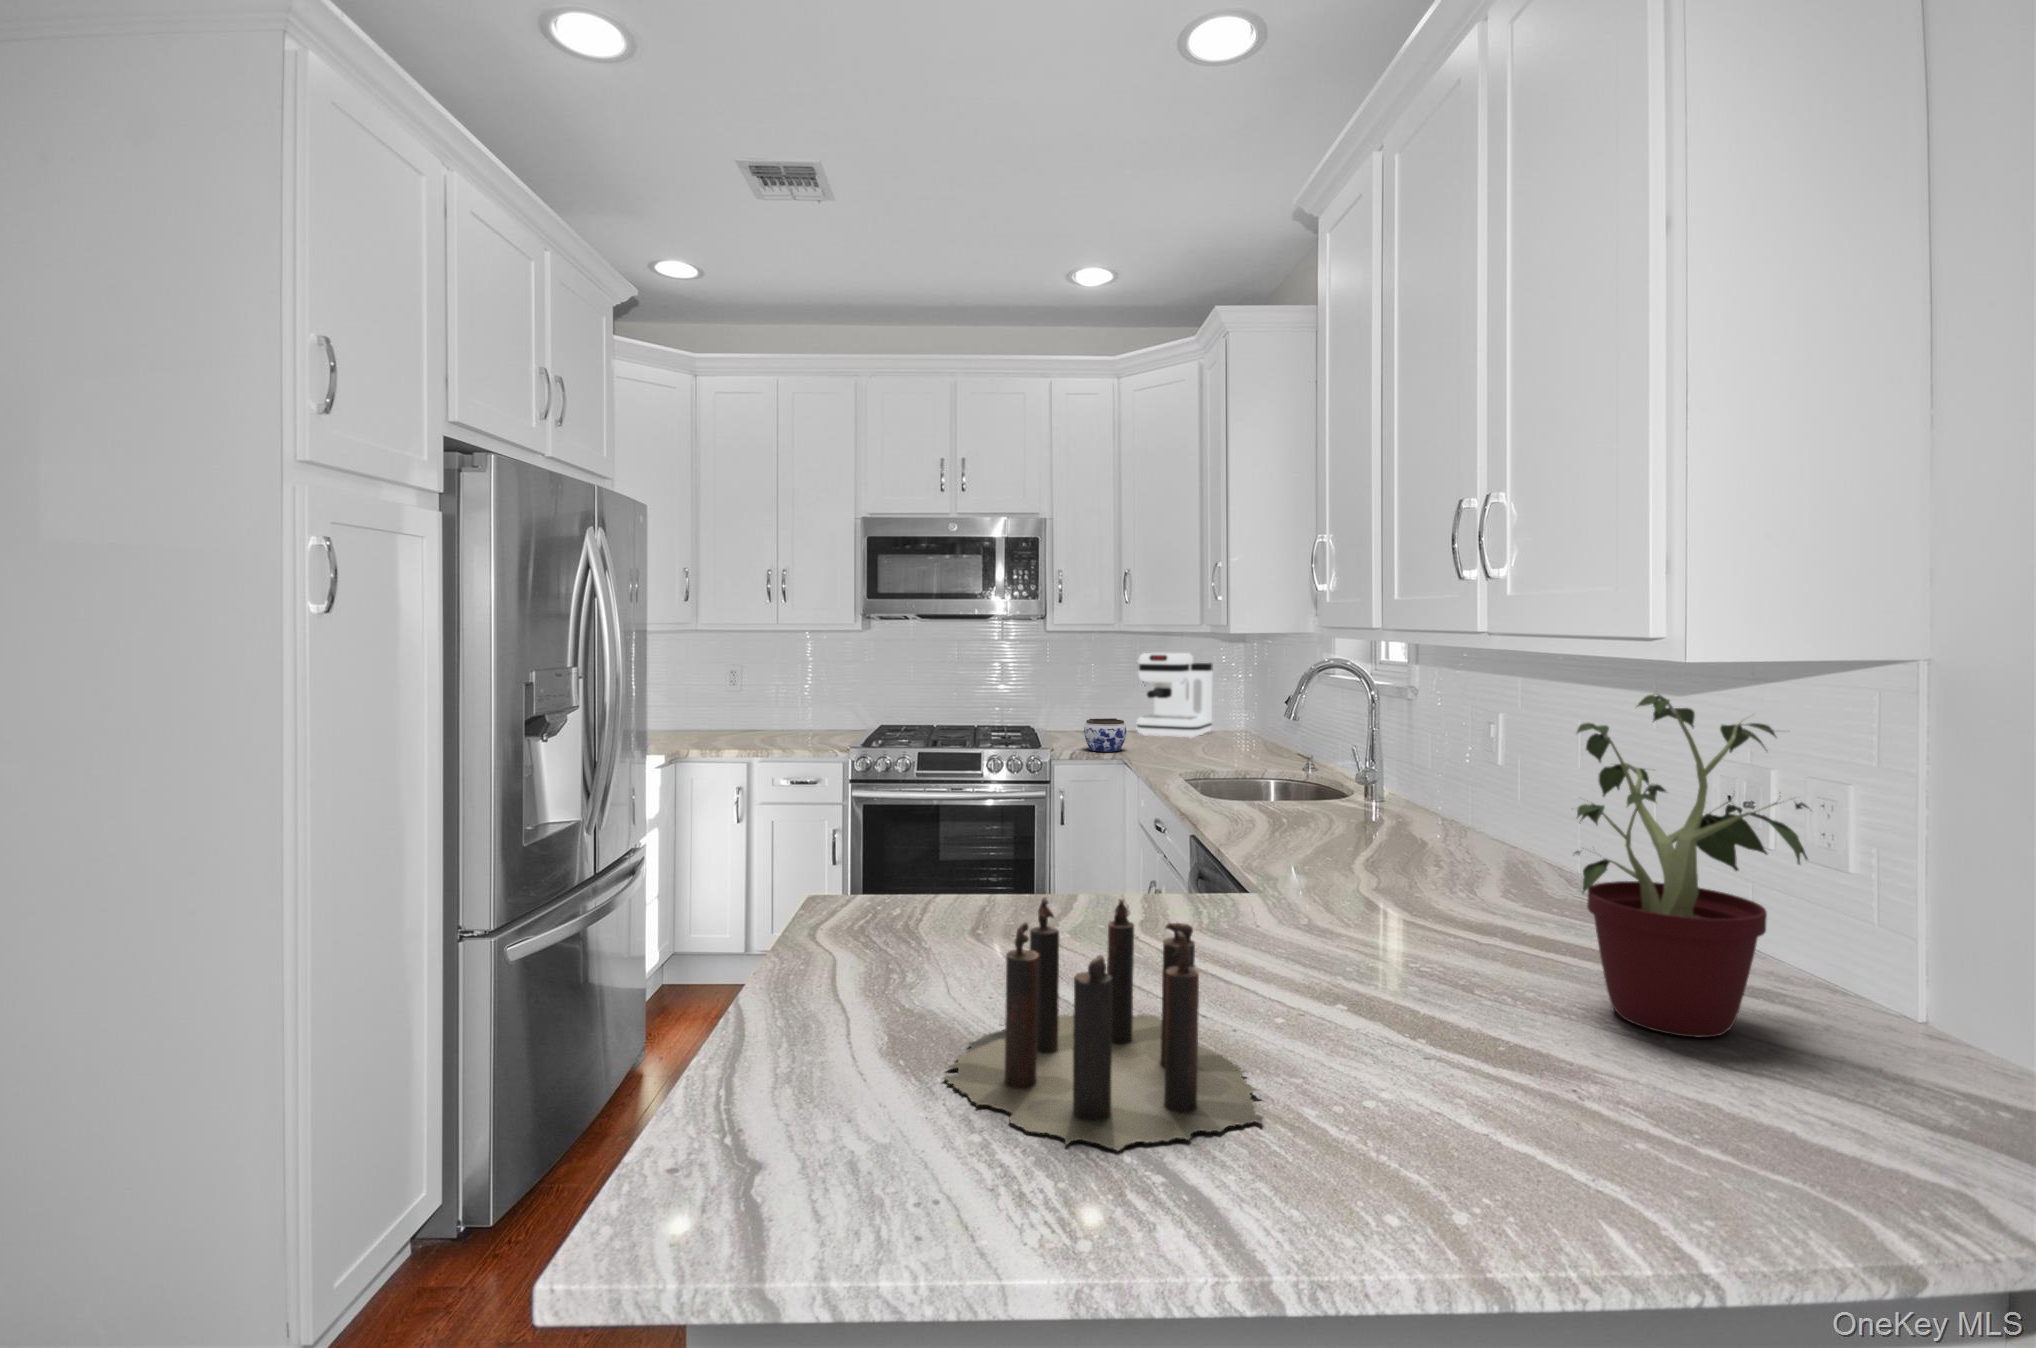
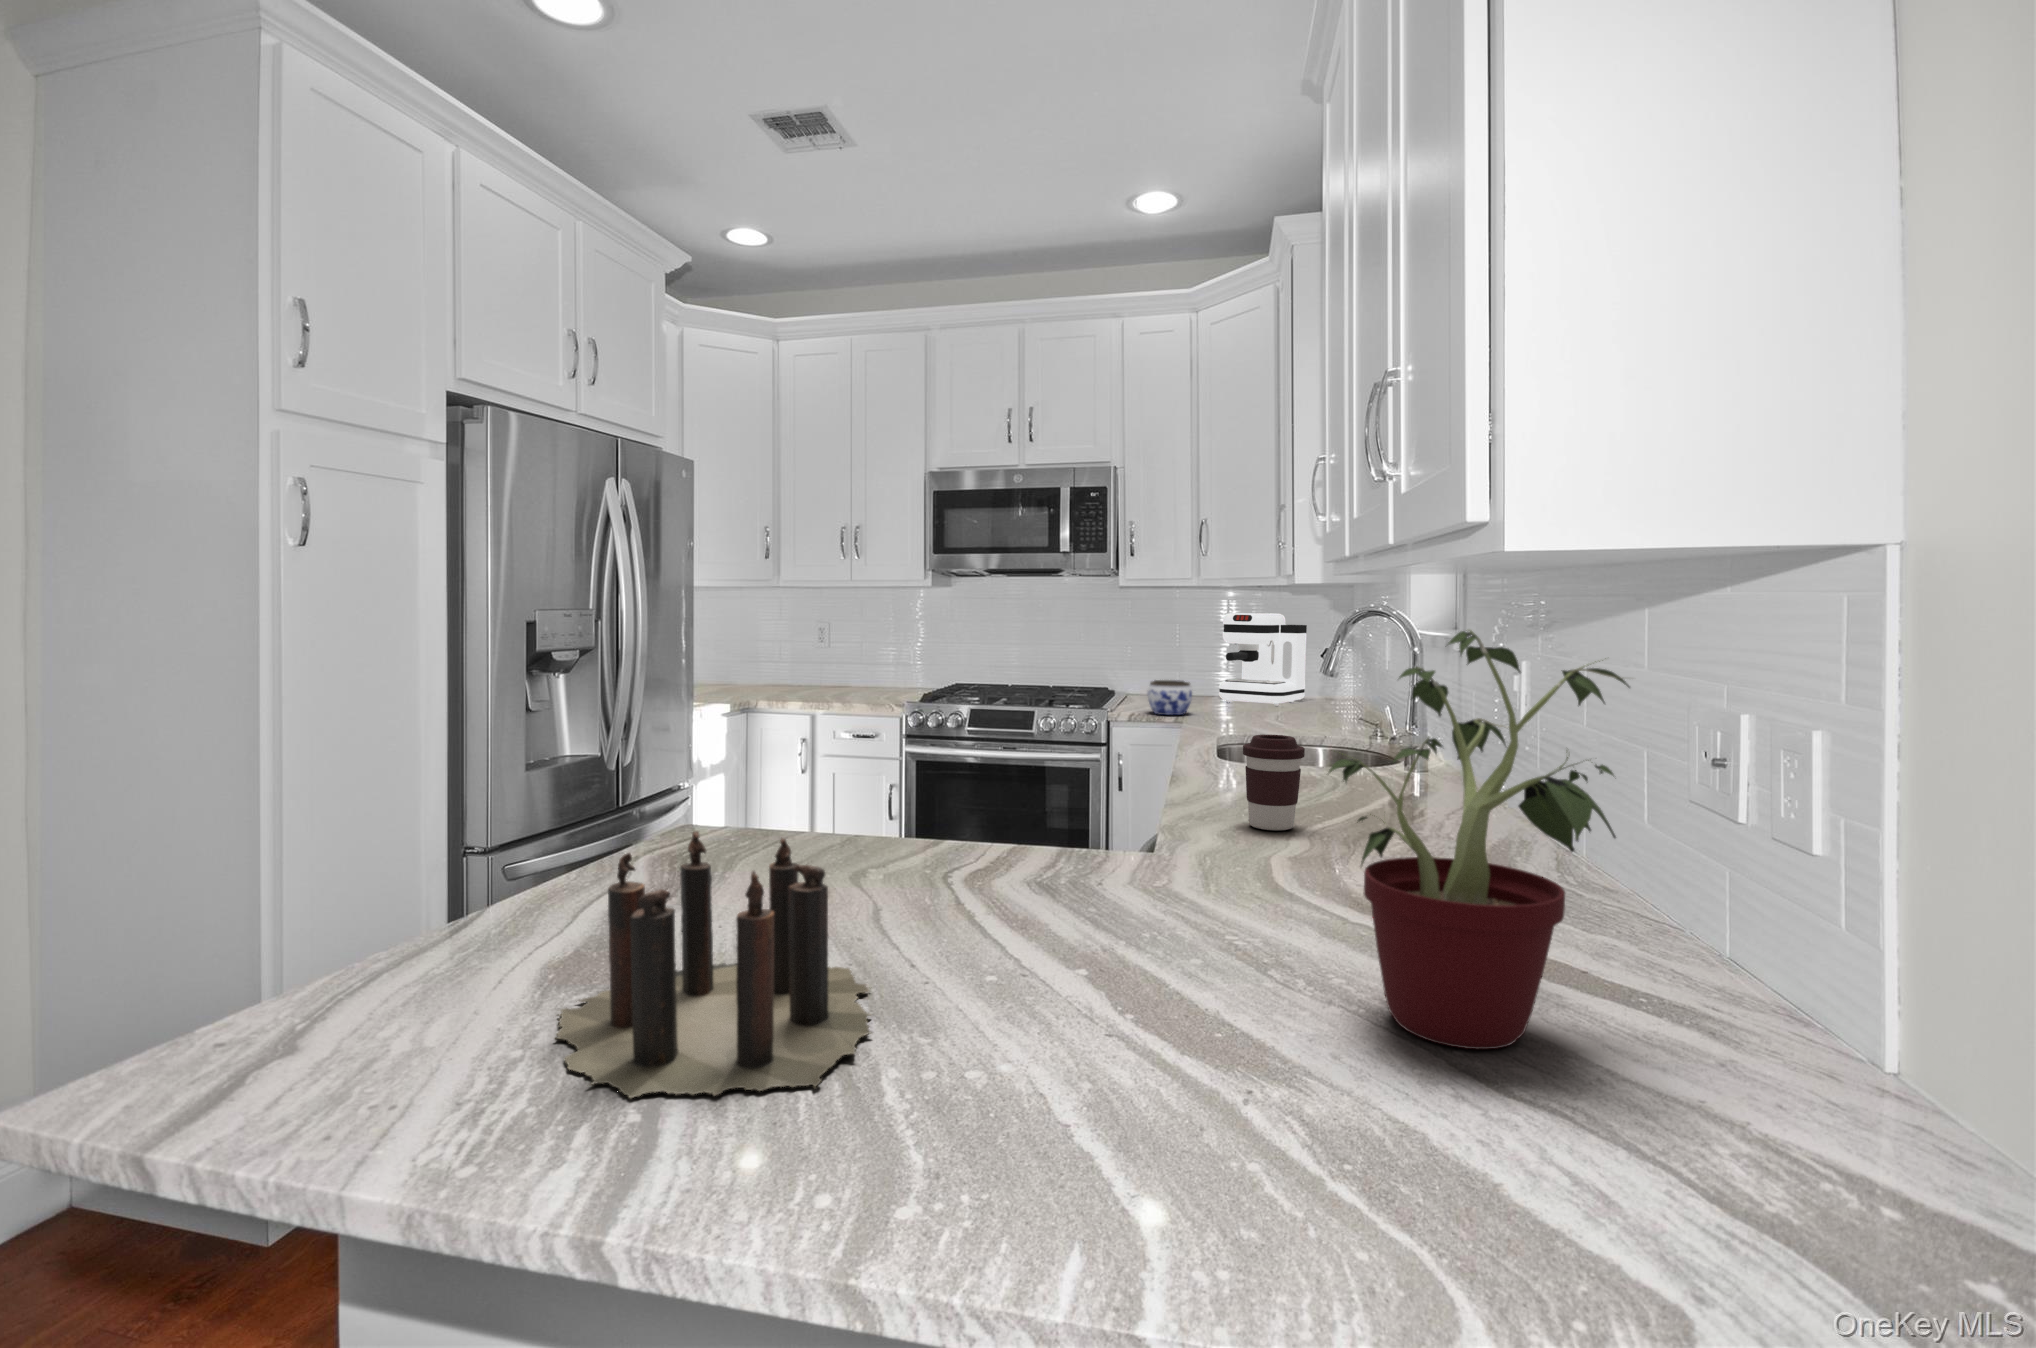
coffee cup: none [1302,774,1358,860] -> present [1243,735,1305,830]

